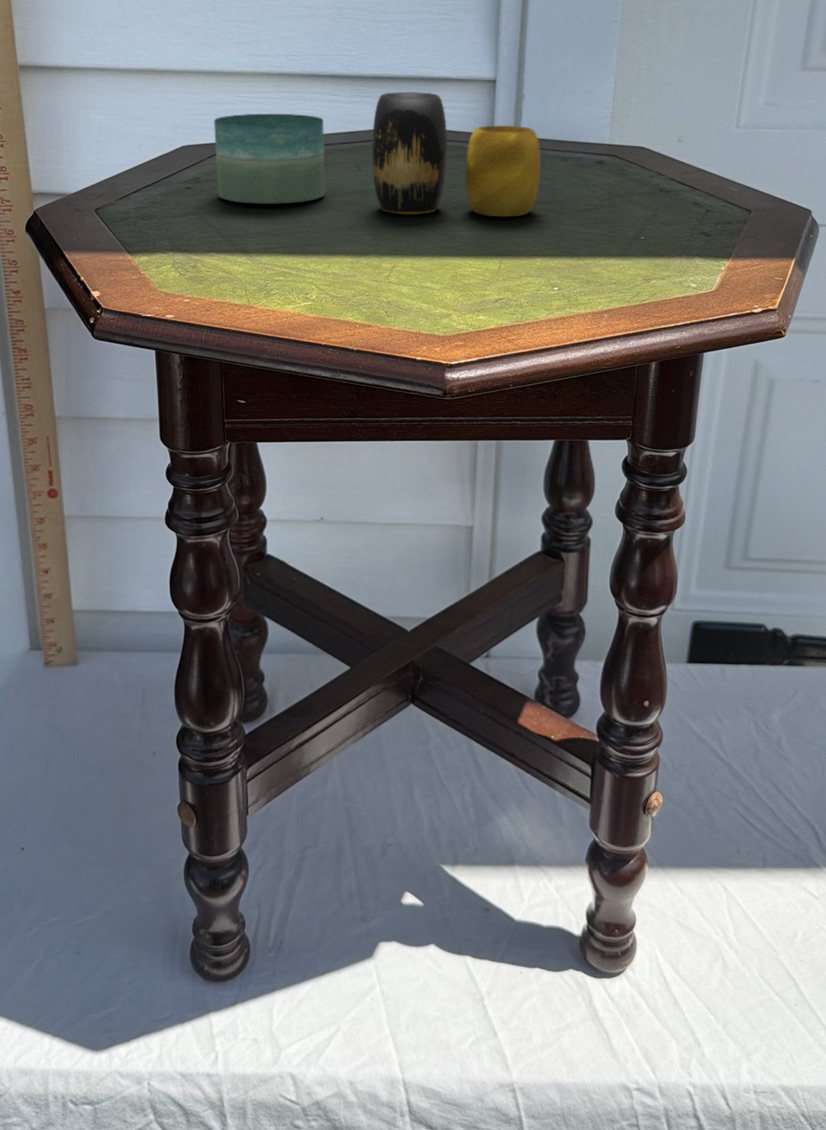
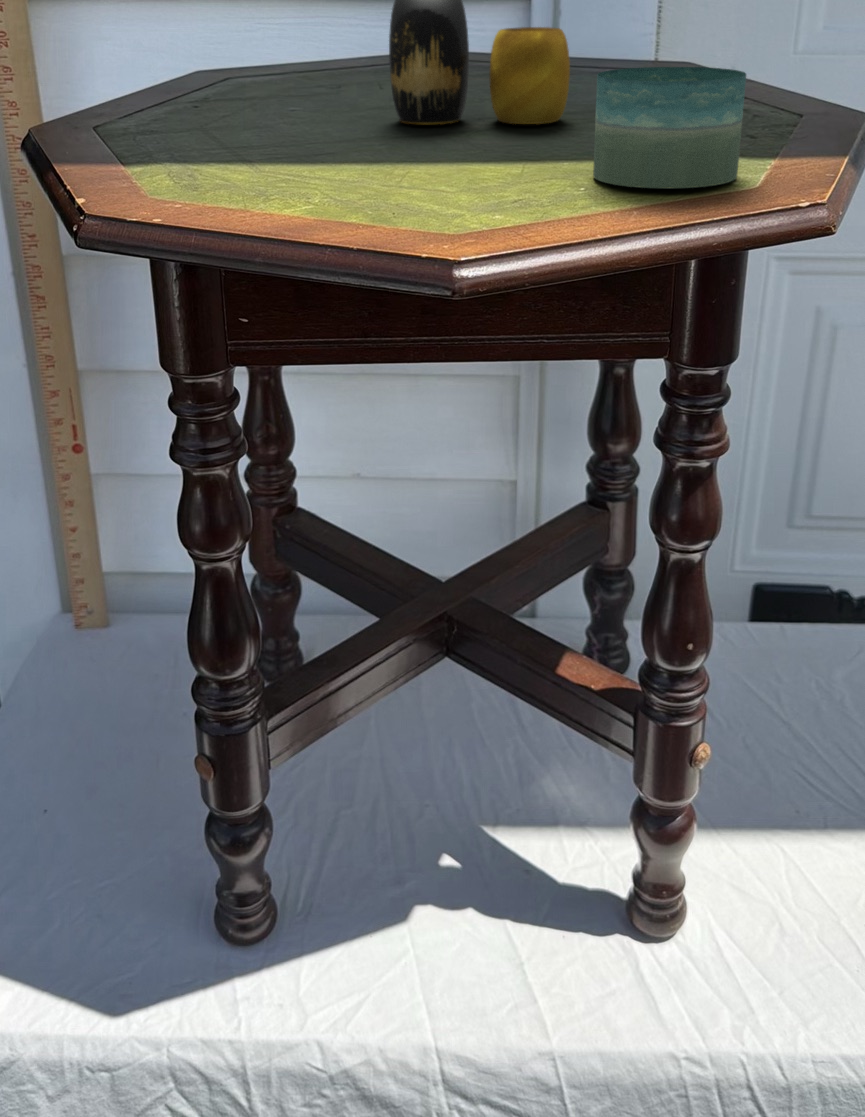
candle: present [214,114,325,203] -> present [593,67,746,188]

